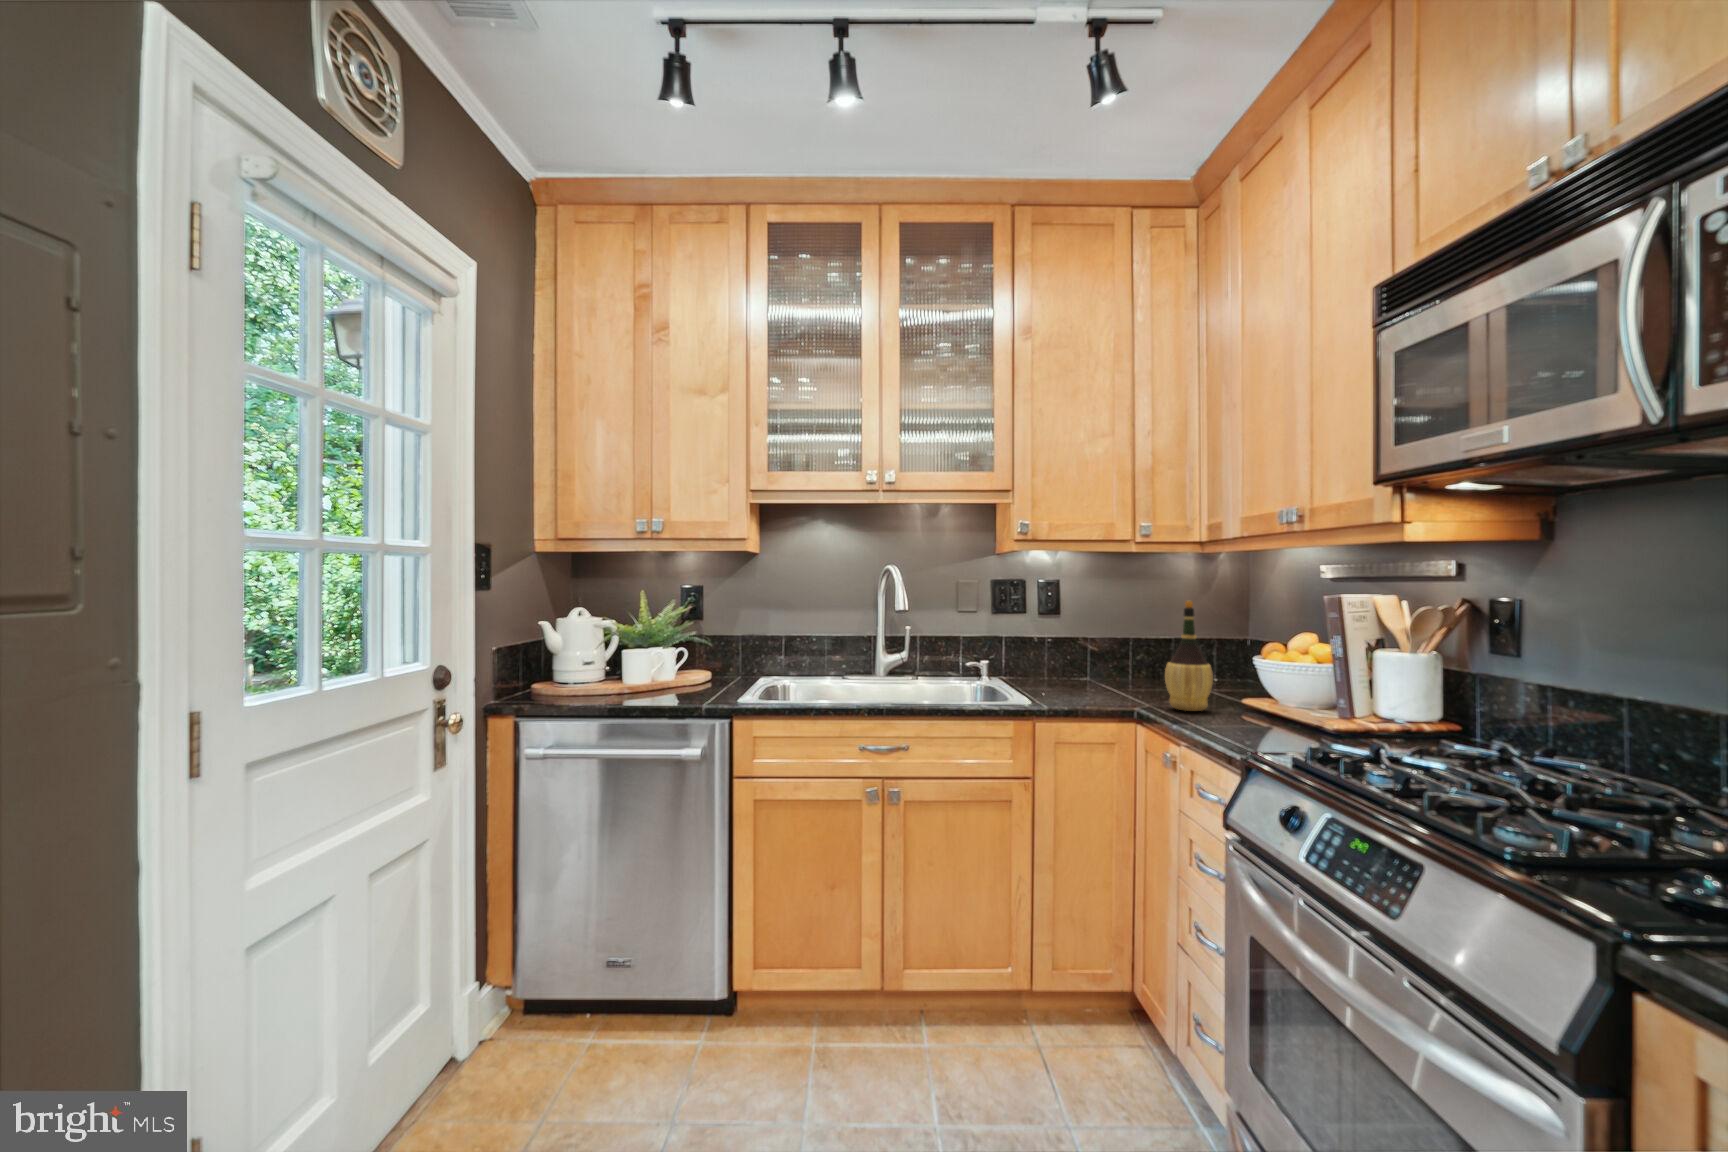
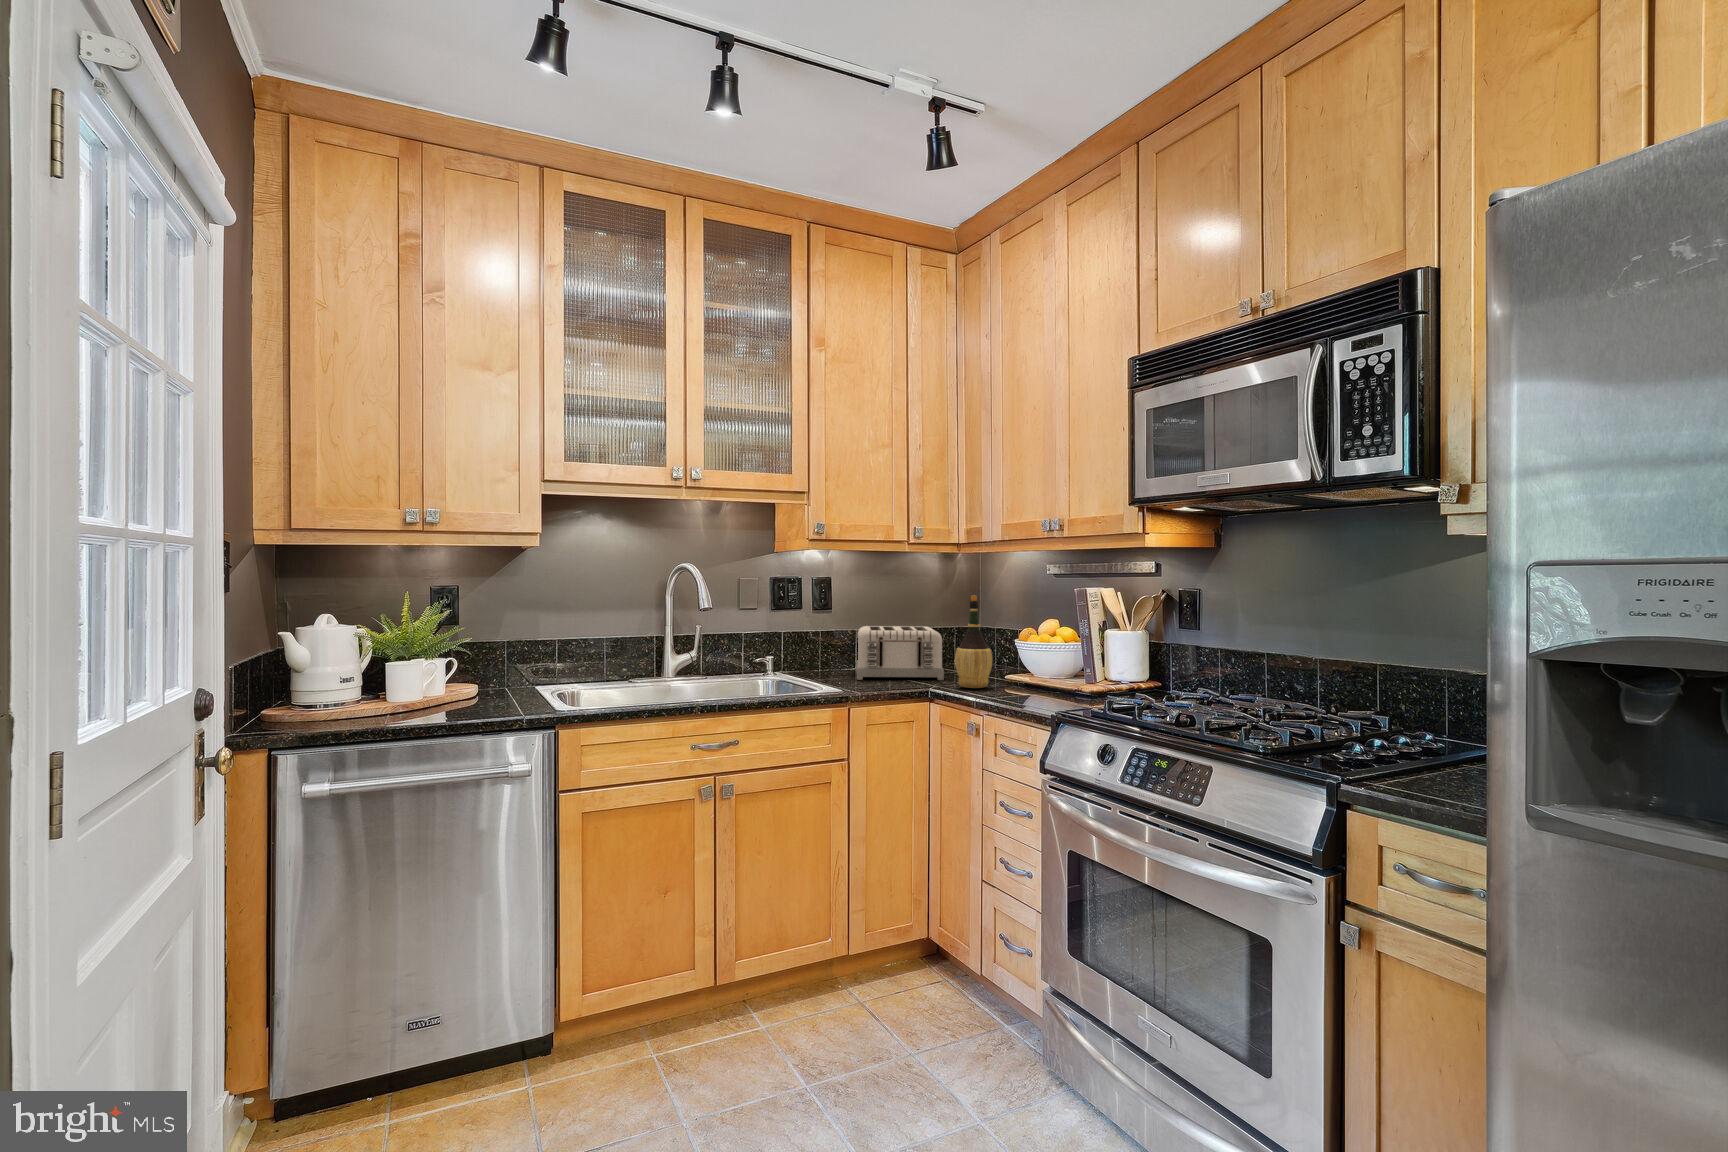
toaster: none [1066,631,1176,697] -> present [856,626,944,680]

